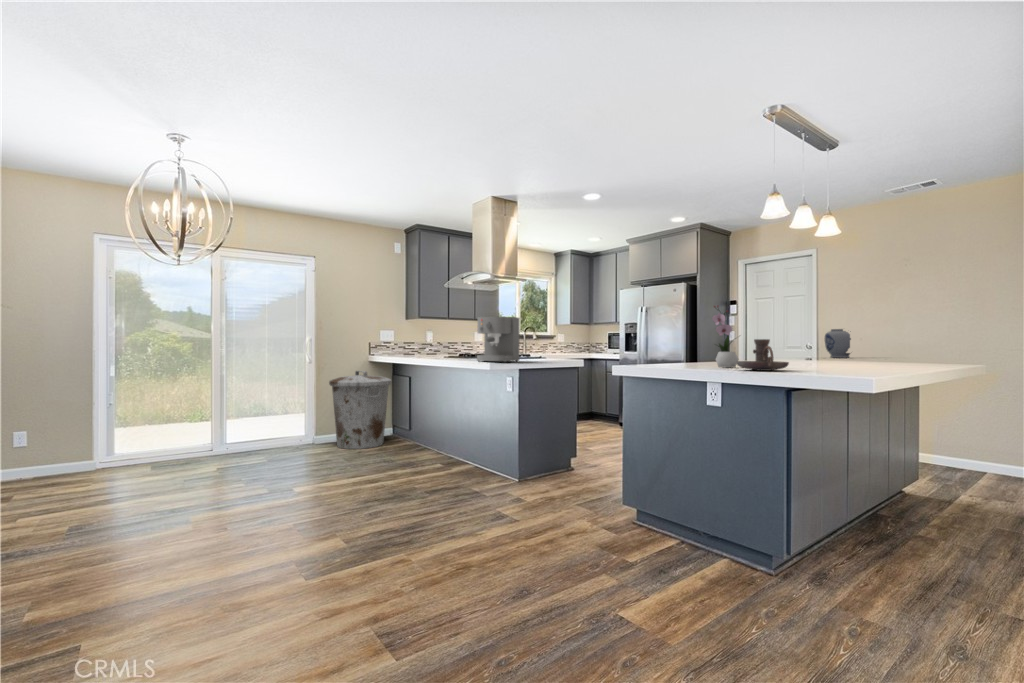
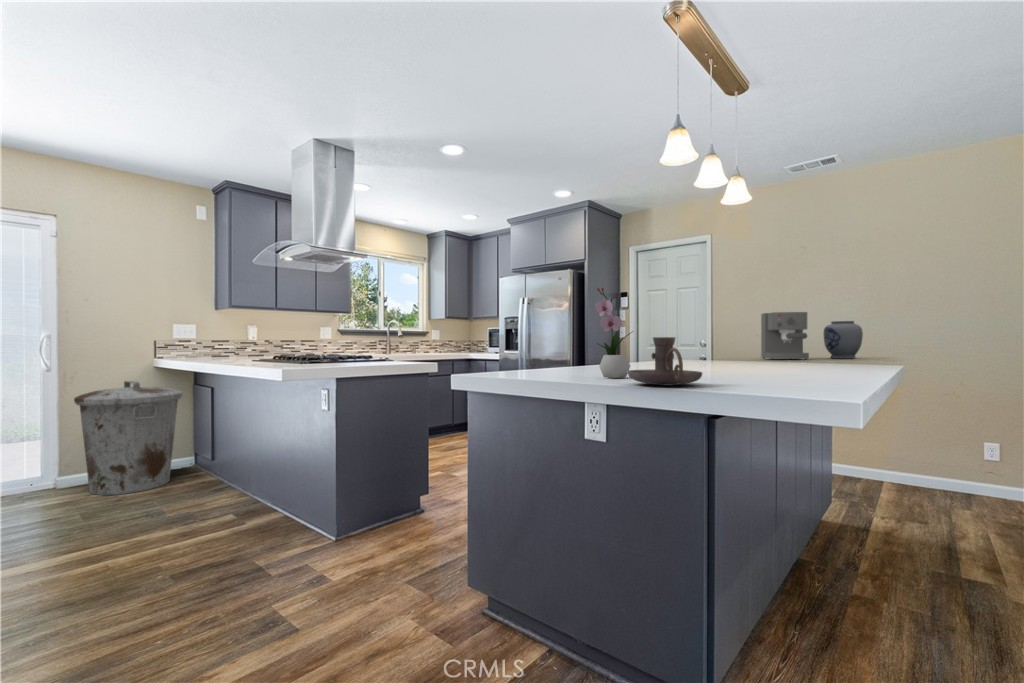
coffee maker: present [477,317,520,362] -> present [761,312,809,360]
vase: present [825,329,851,358] -> present [824,321,863,359]

